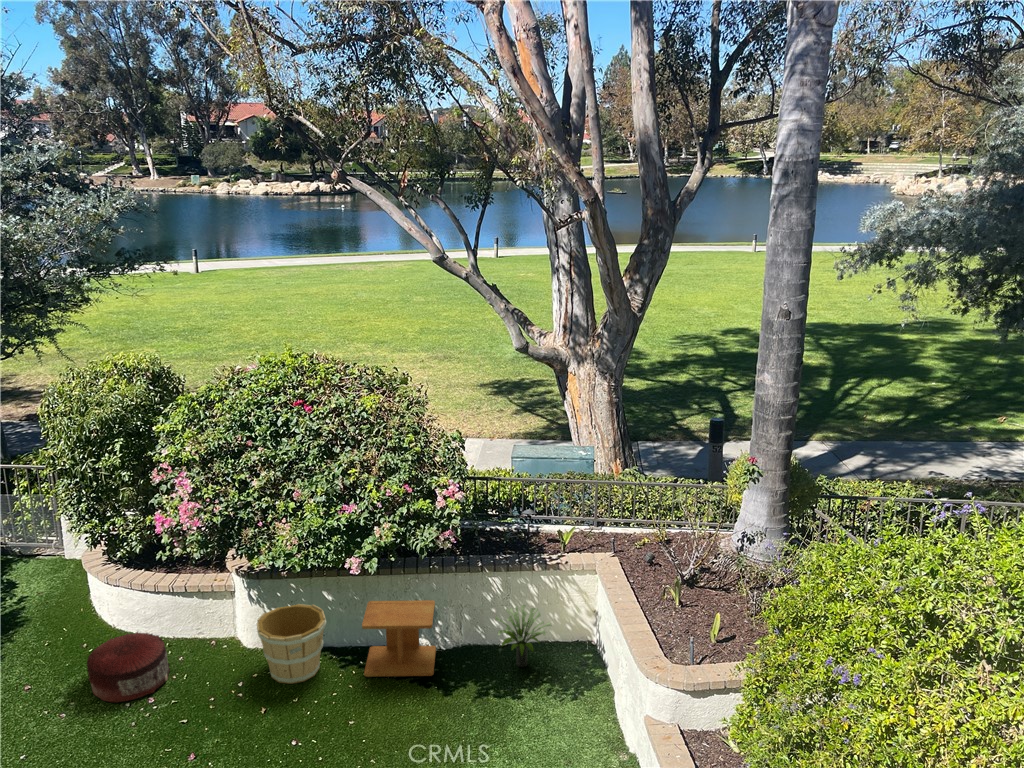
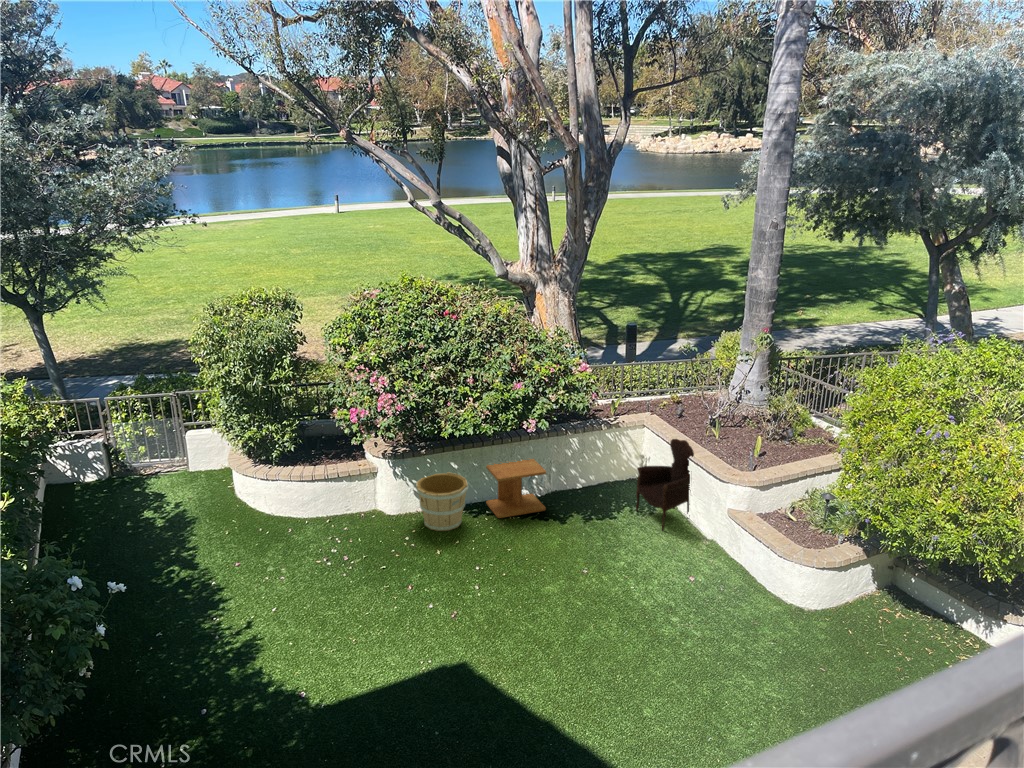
potted plant: present [495,605,551,667] -> none [579,453,621,498]
armchair: none [553,609,617,743] -> present [636,439,694,531]
pouf: present [87,632,170,703] -> none [294,510,355,562]

